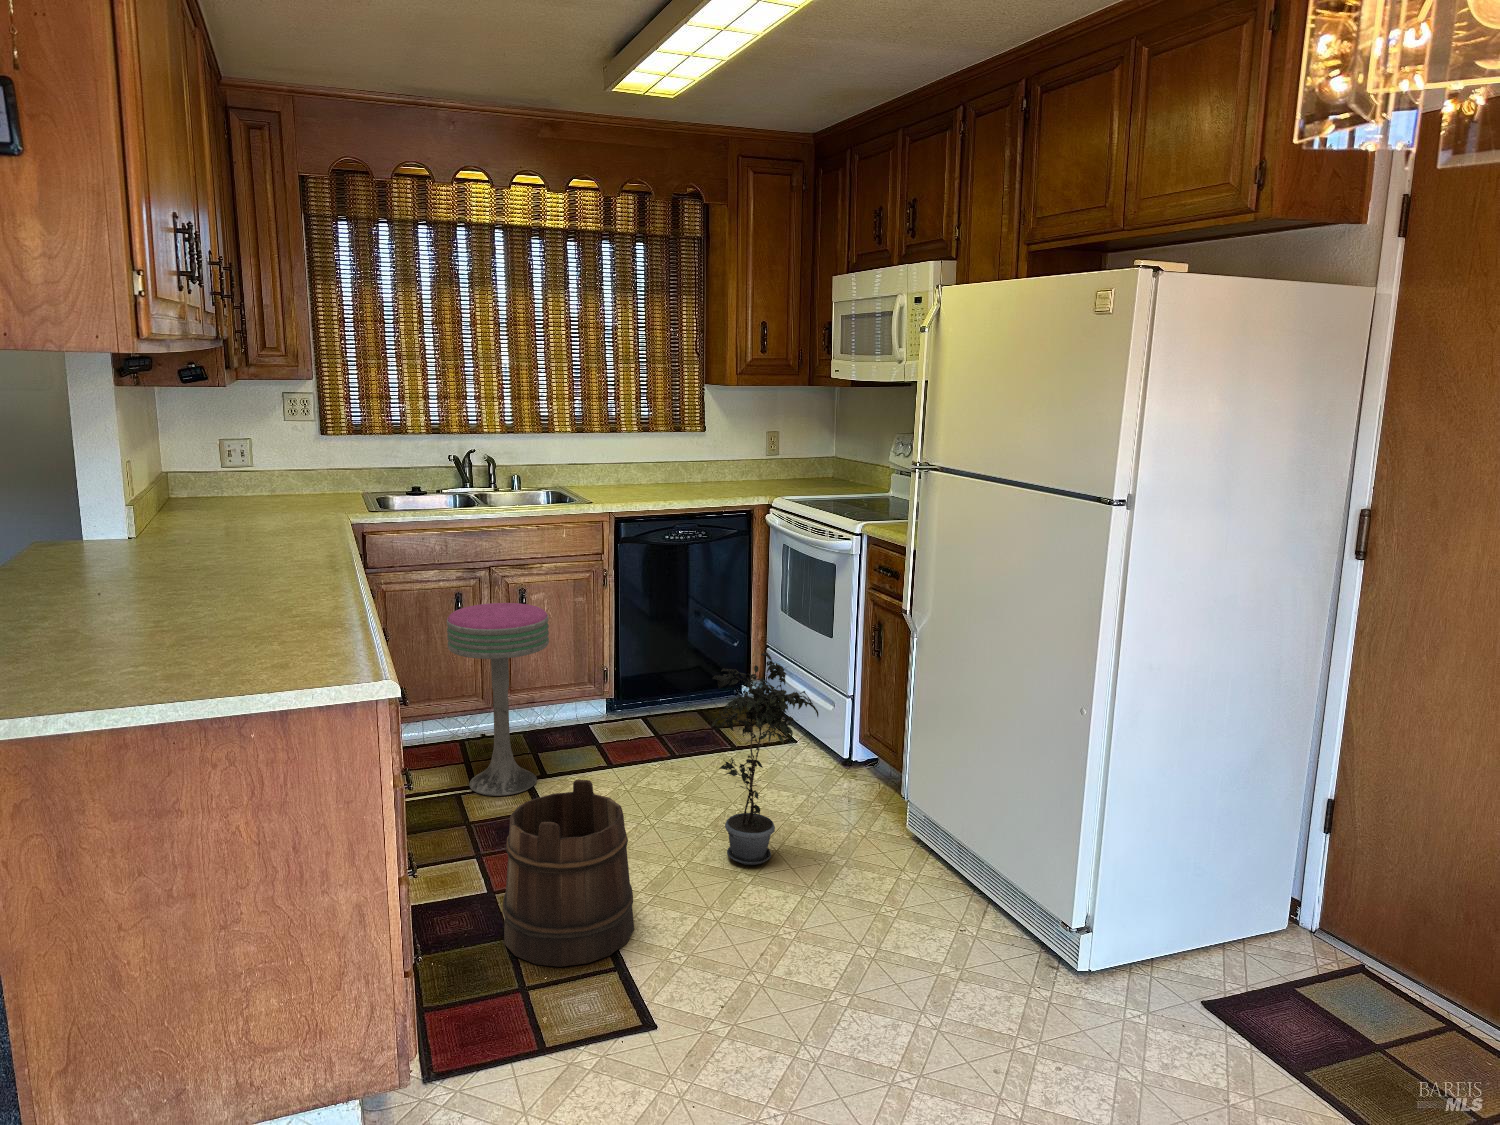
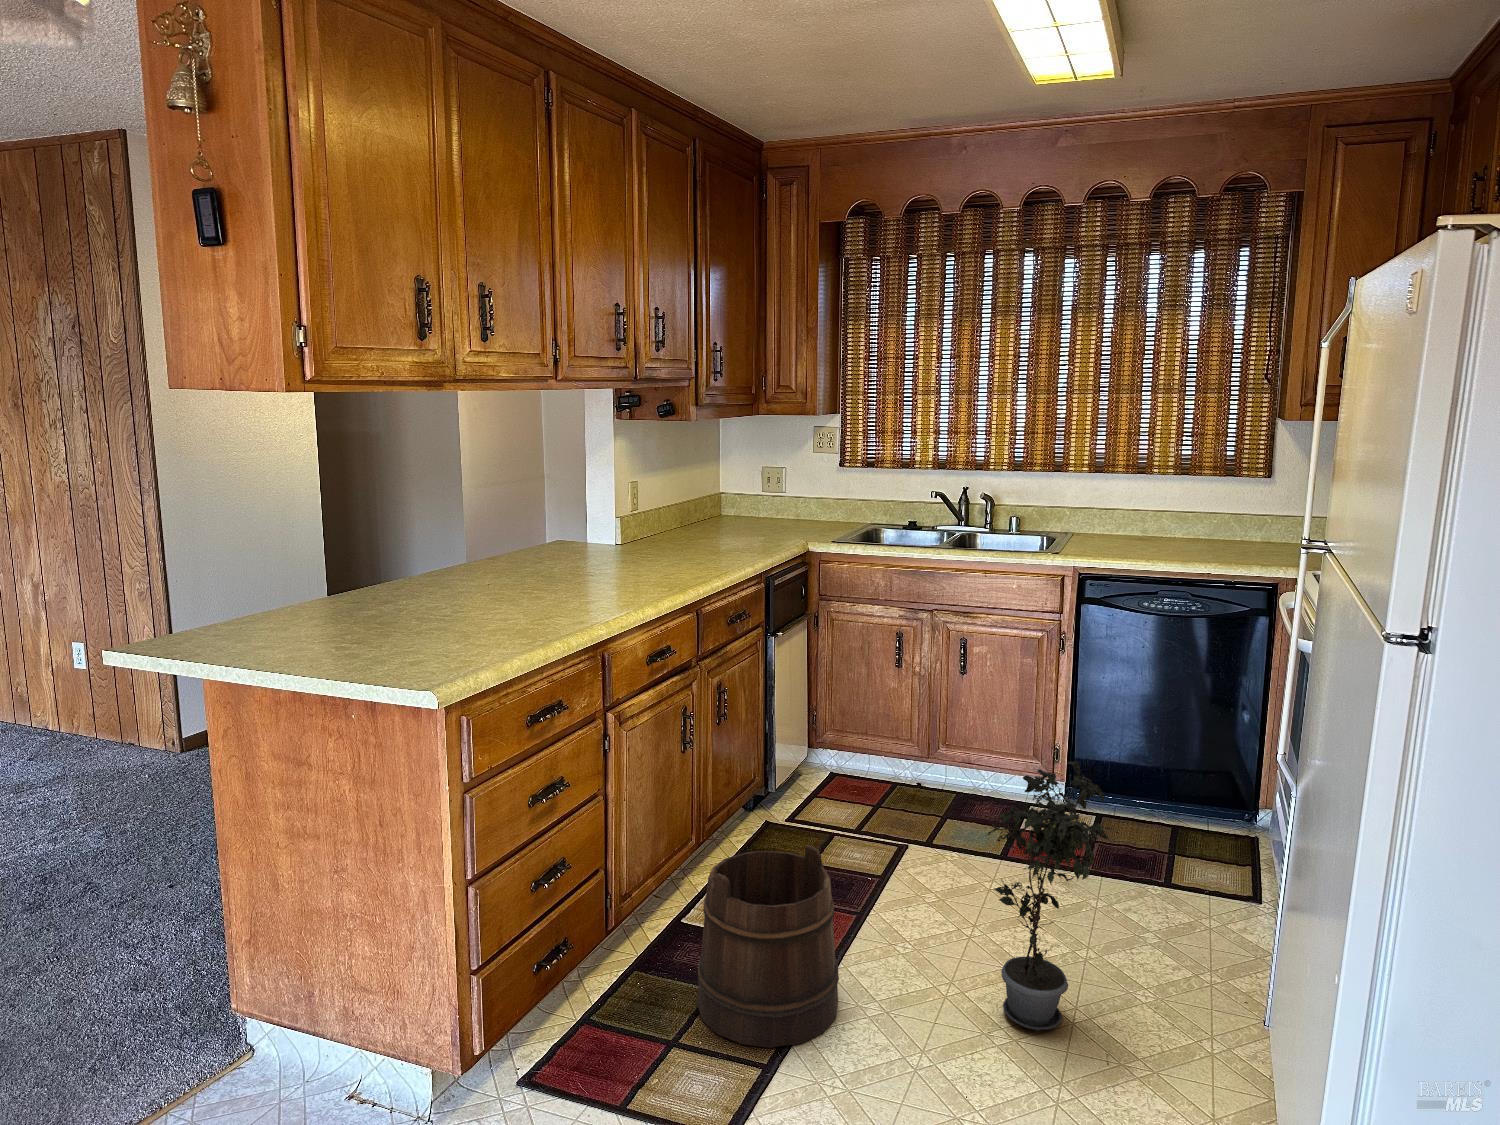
bar stool: present [447,603,549,796] -> none [832,645,938,851]

